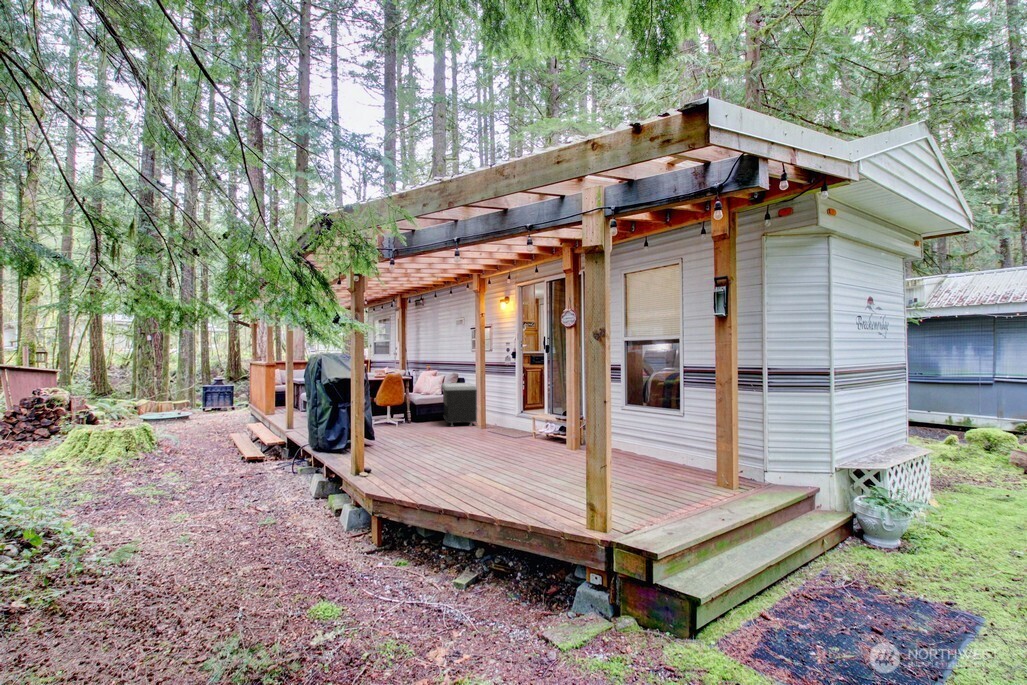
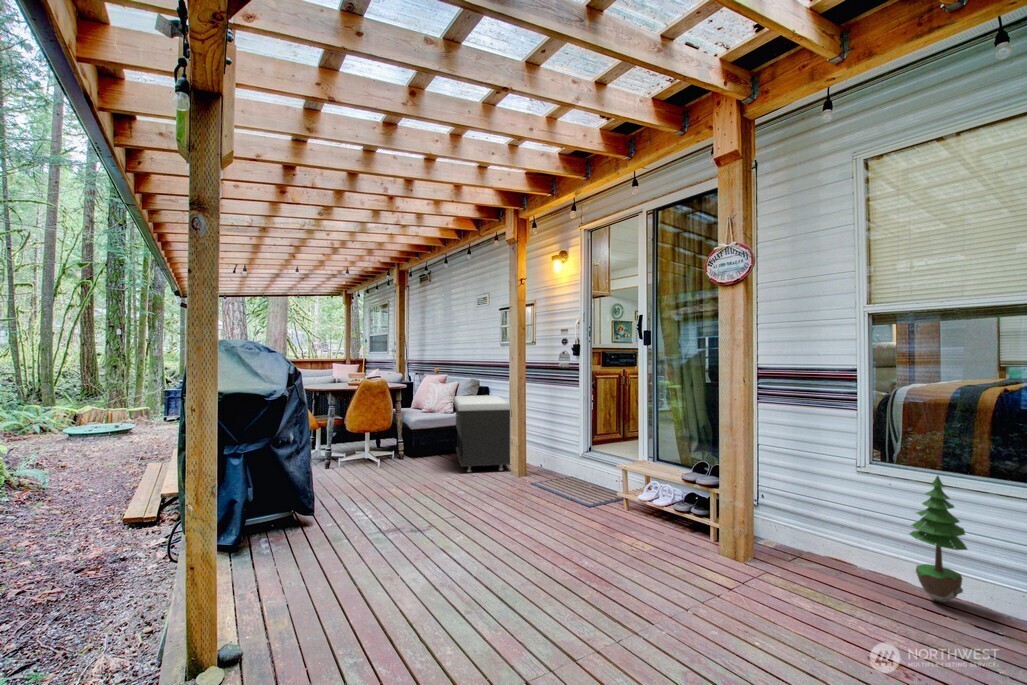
potted tree: none [627,405,645,454] -> present [909,475,967,602]

